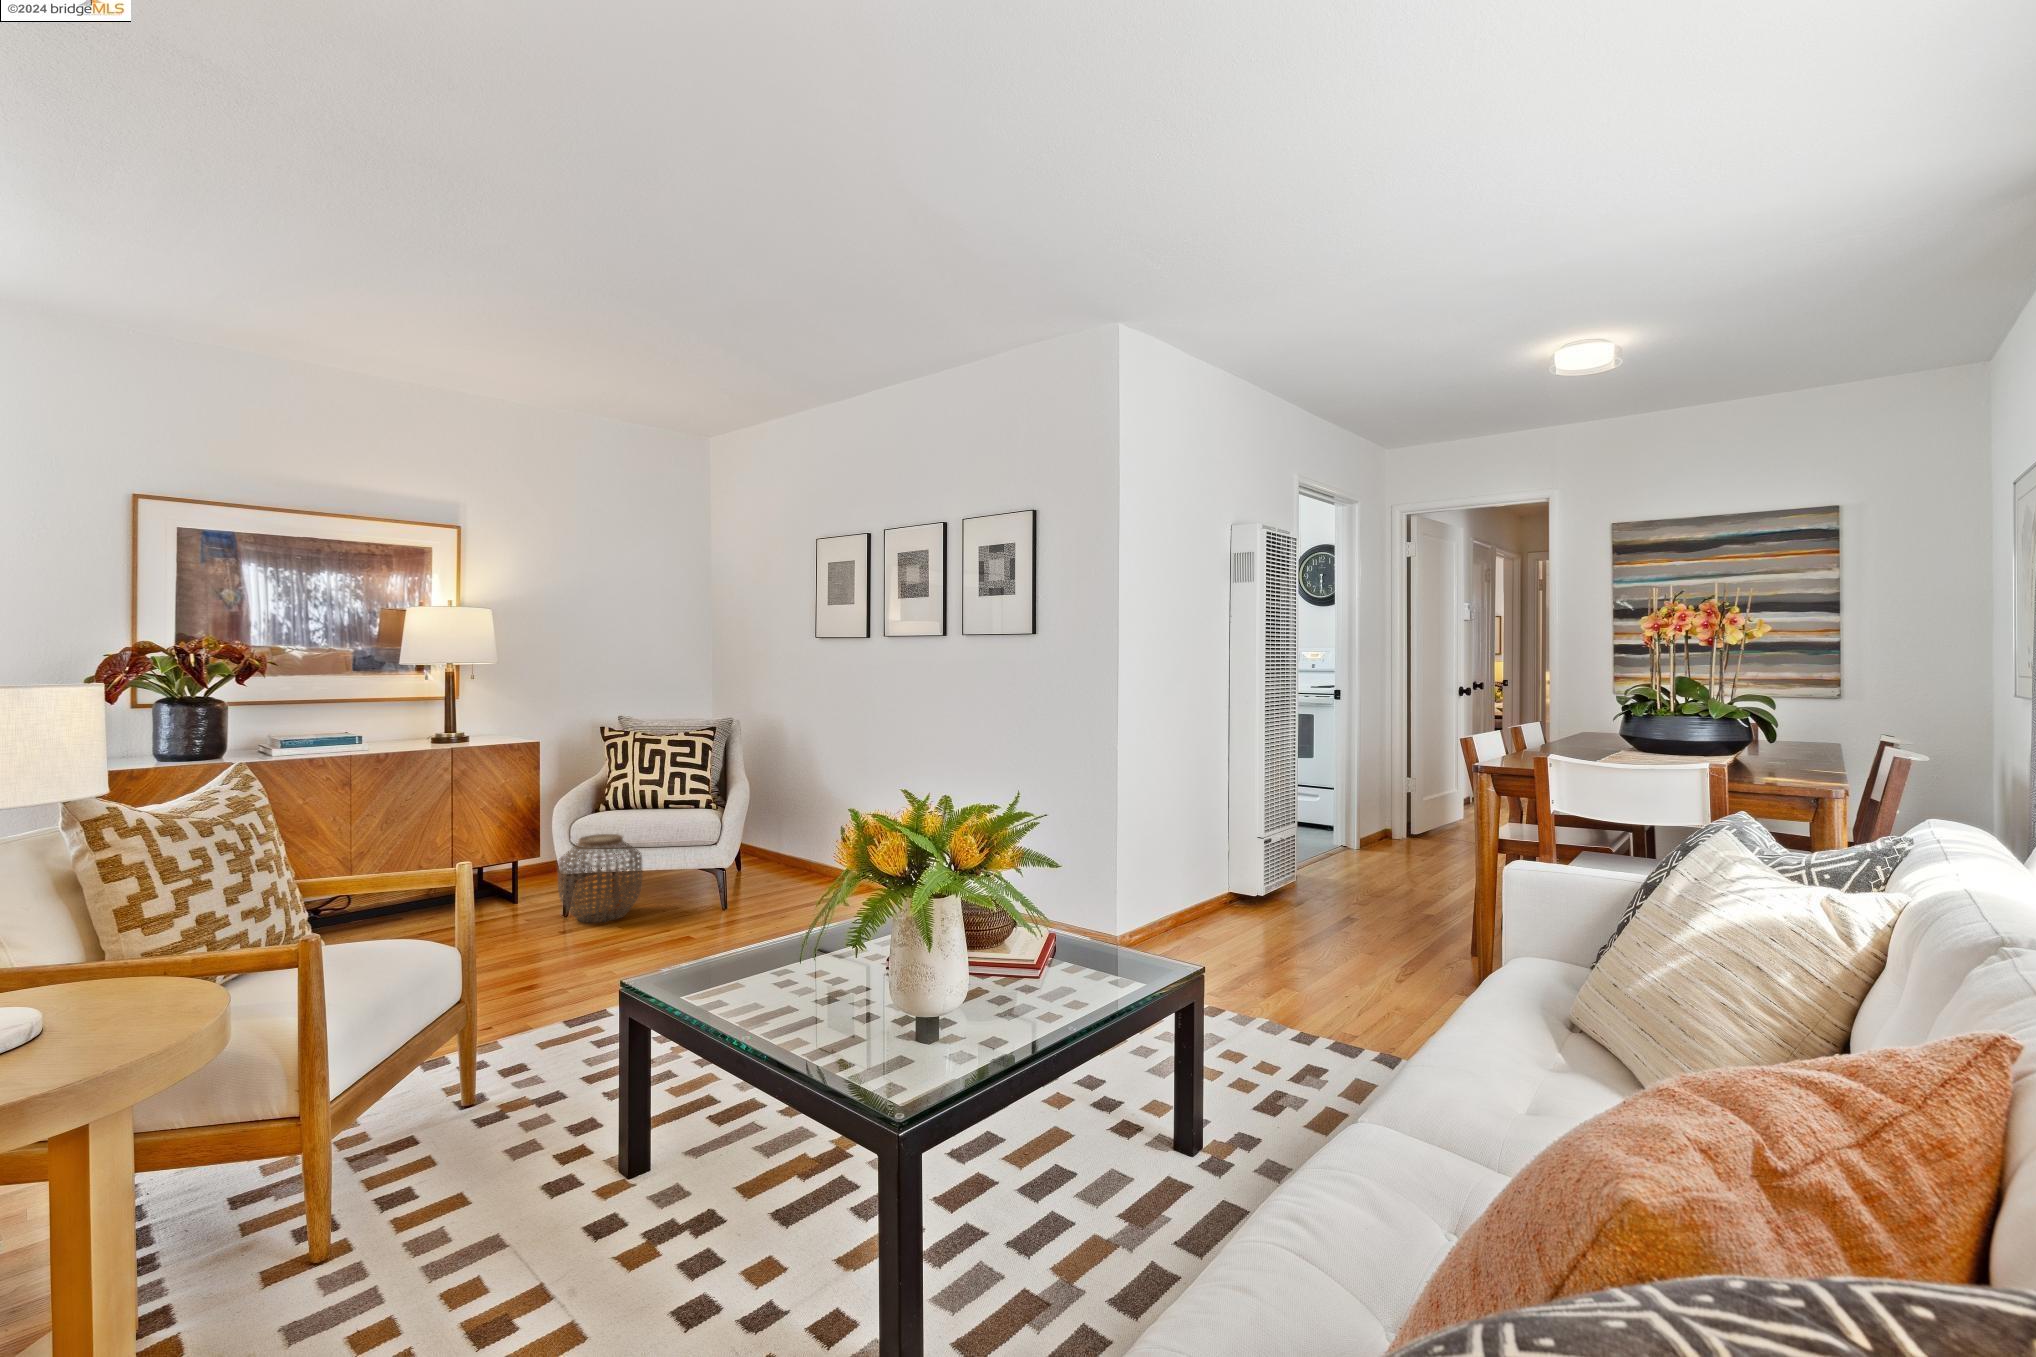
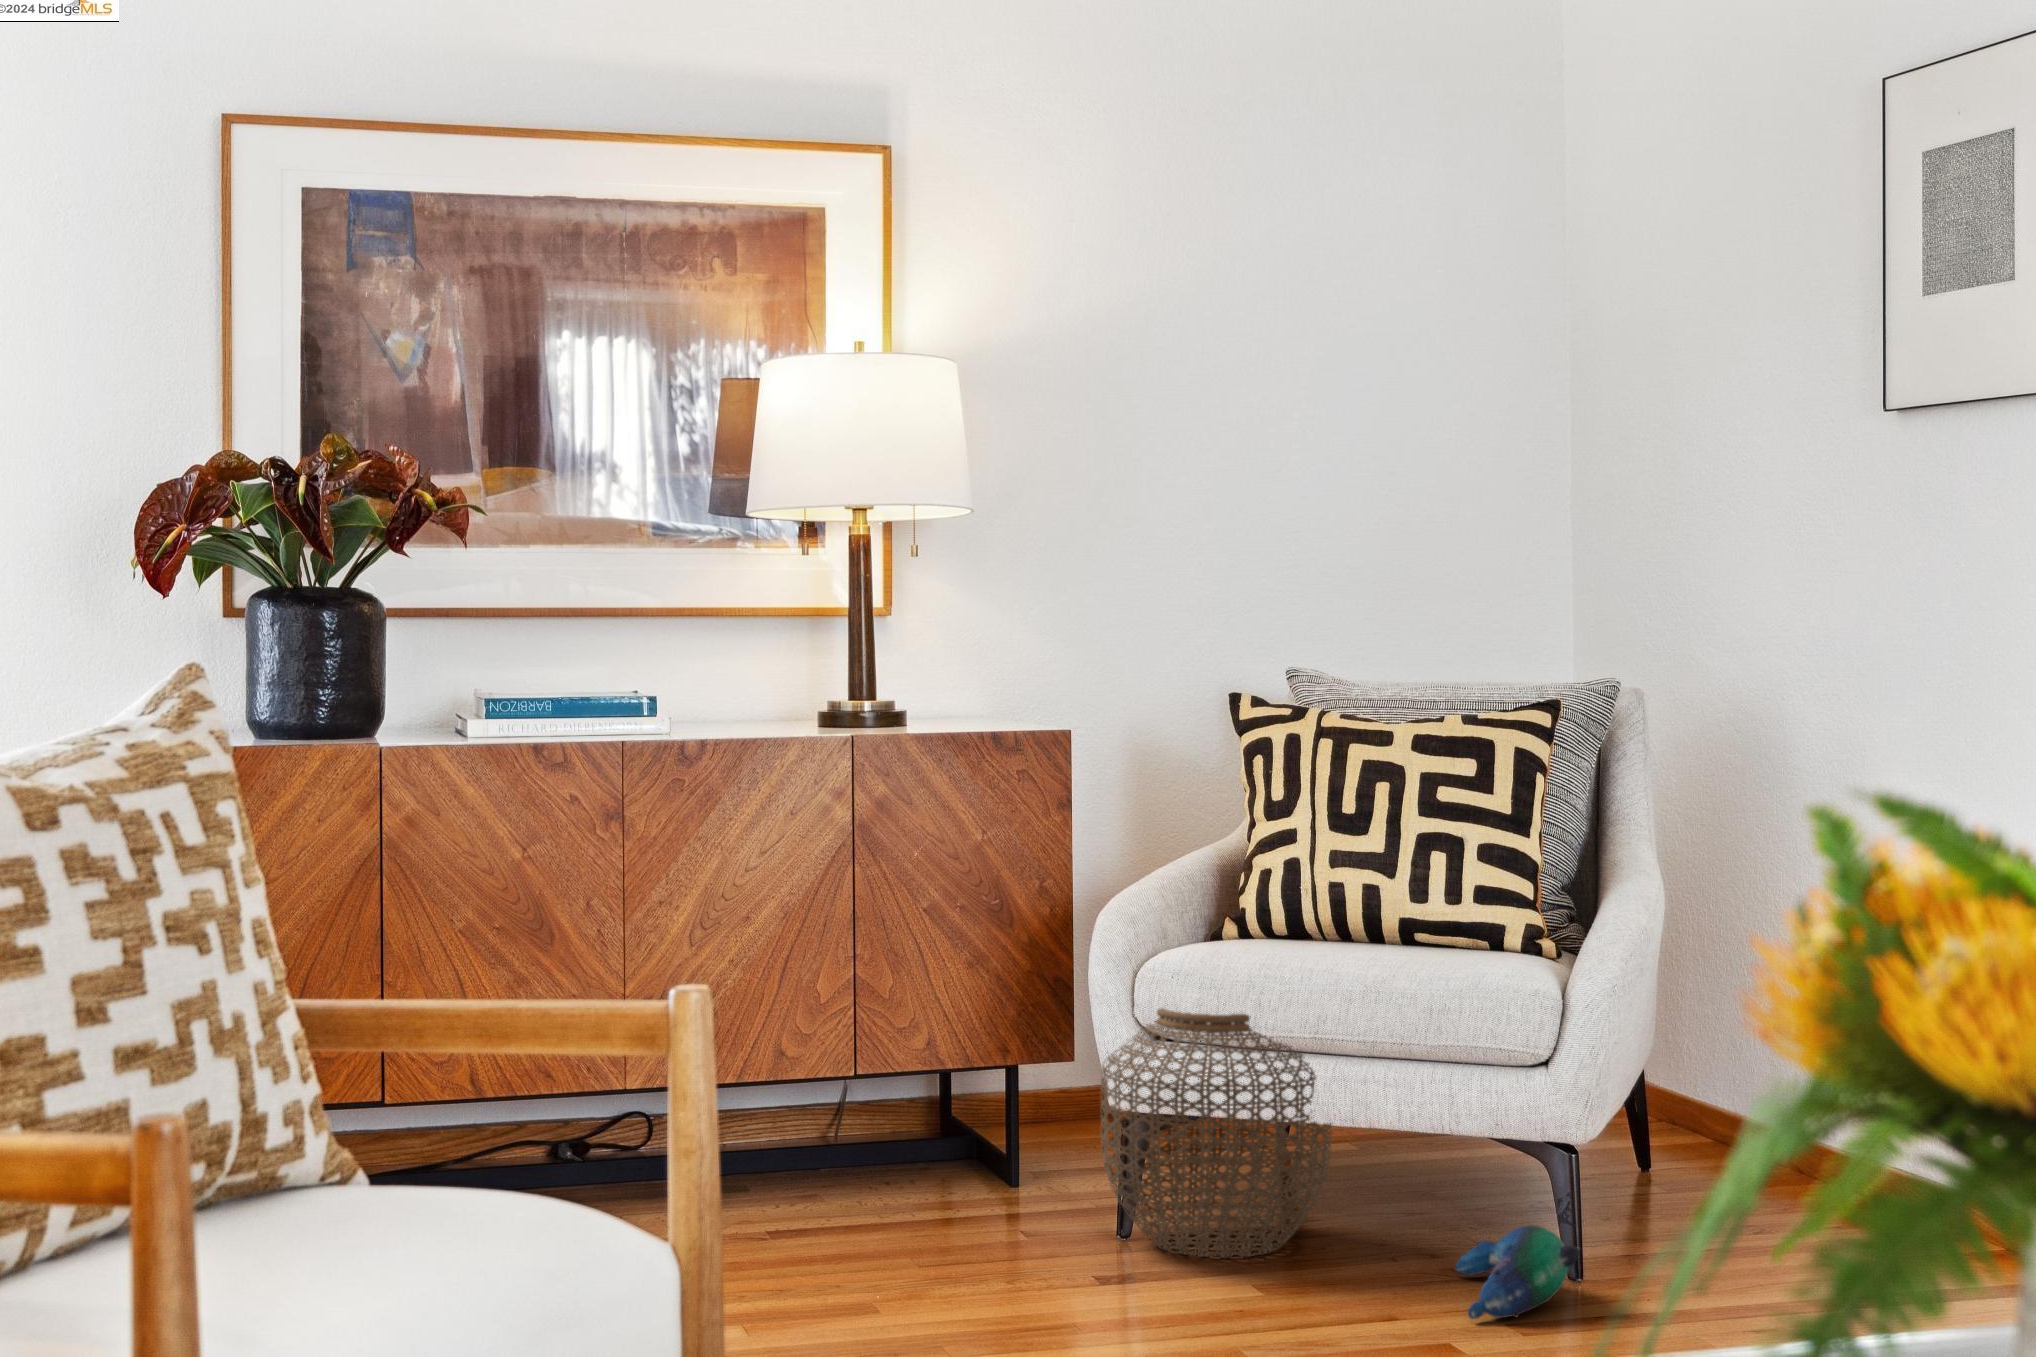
plush toy: none [685,898,727,930] -> present [1455,1225,1580,1319]

